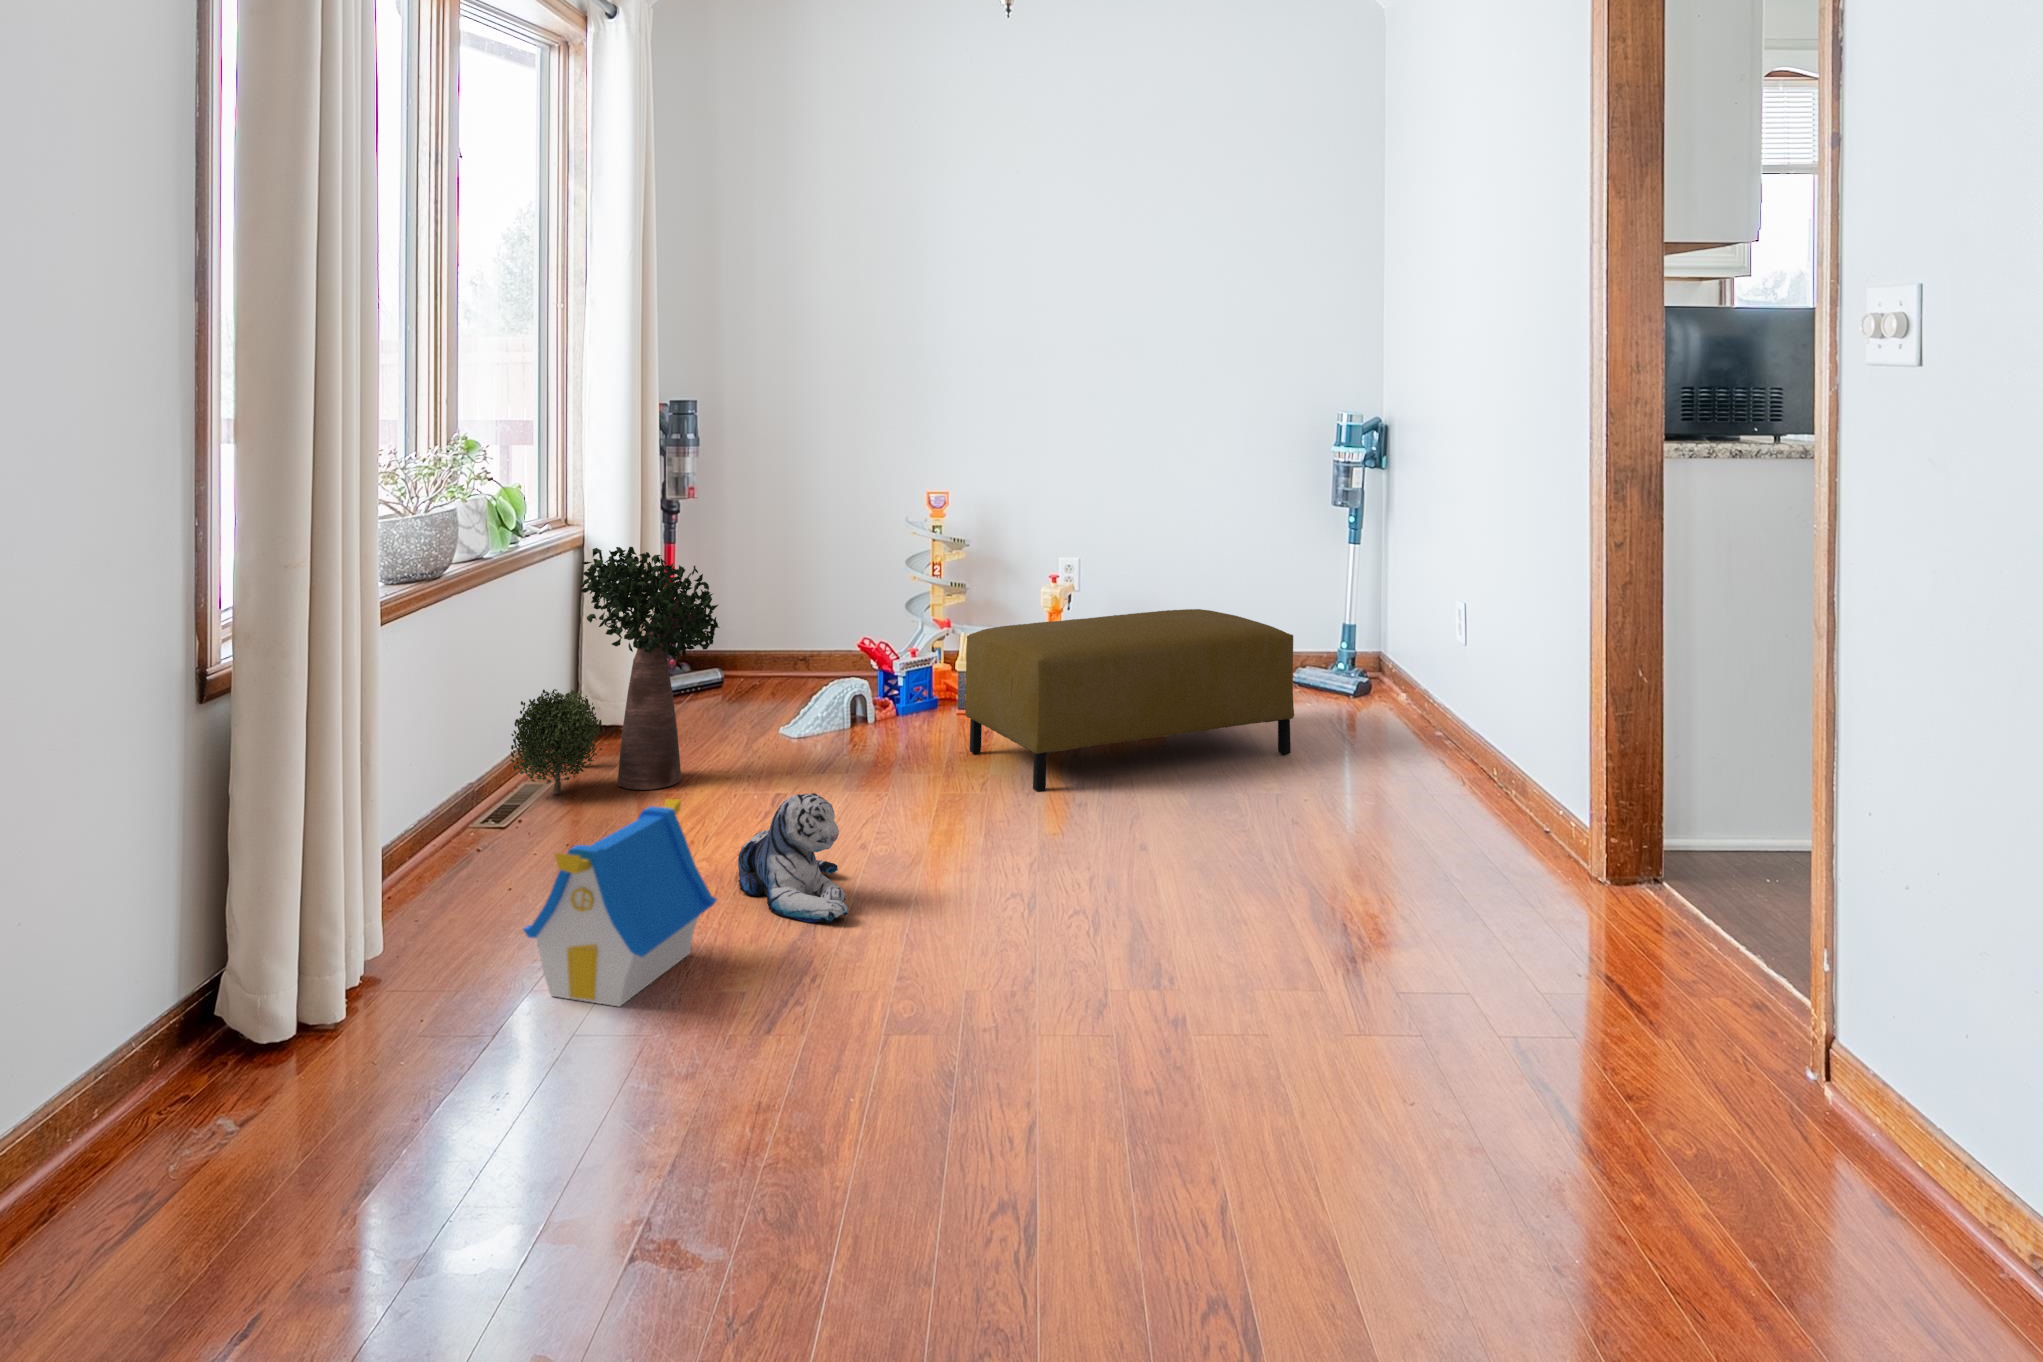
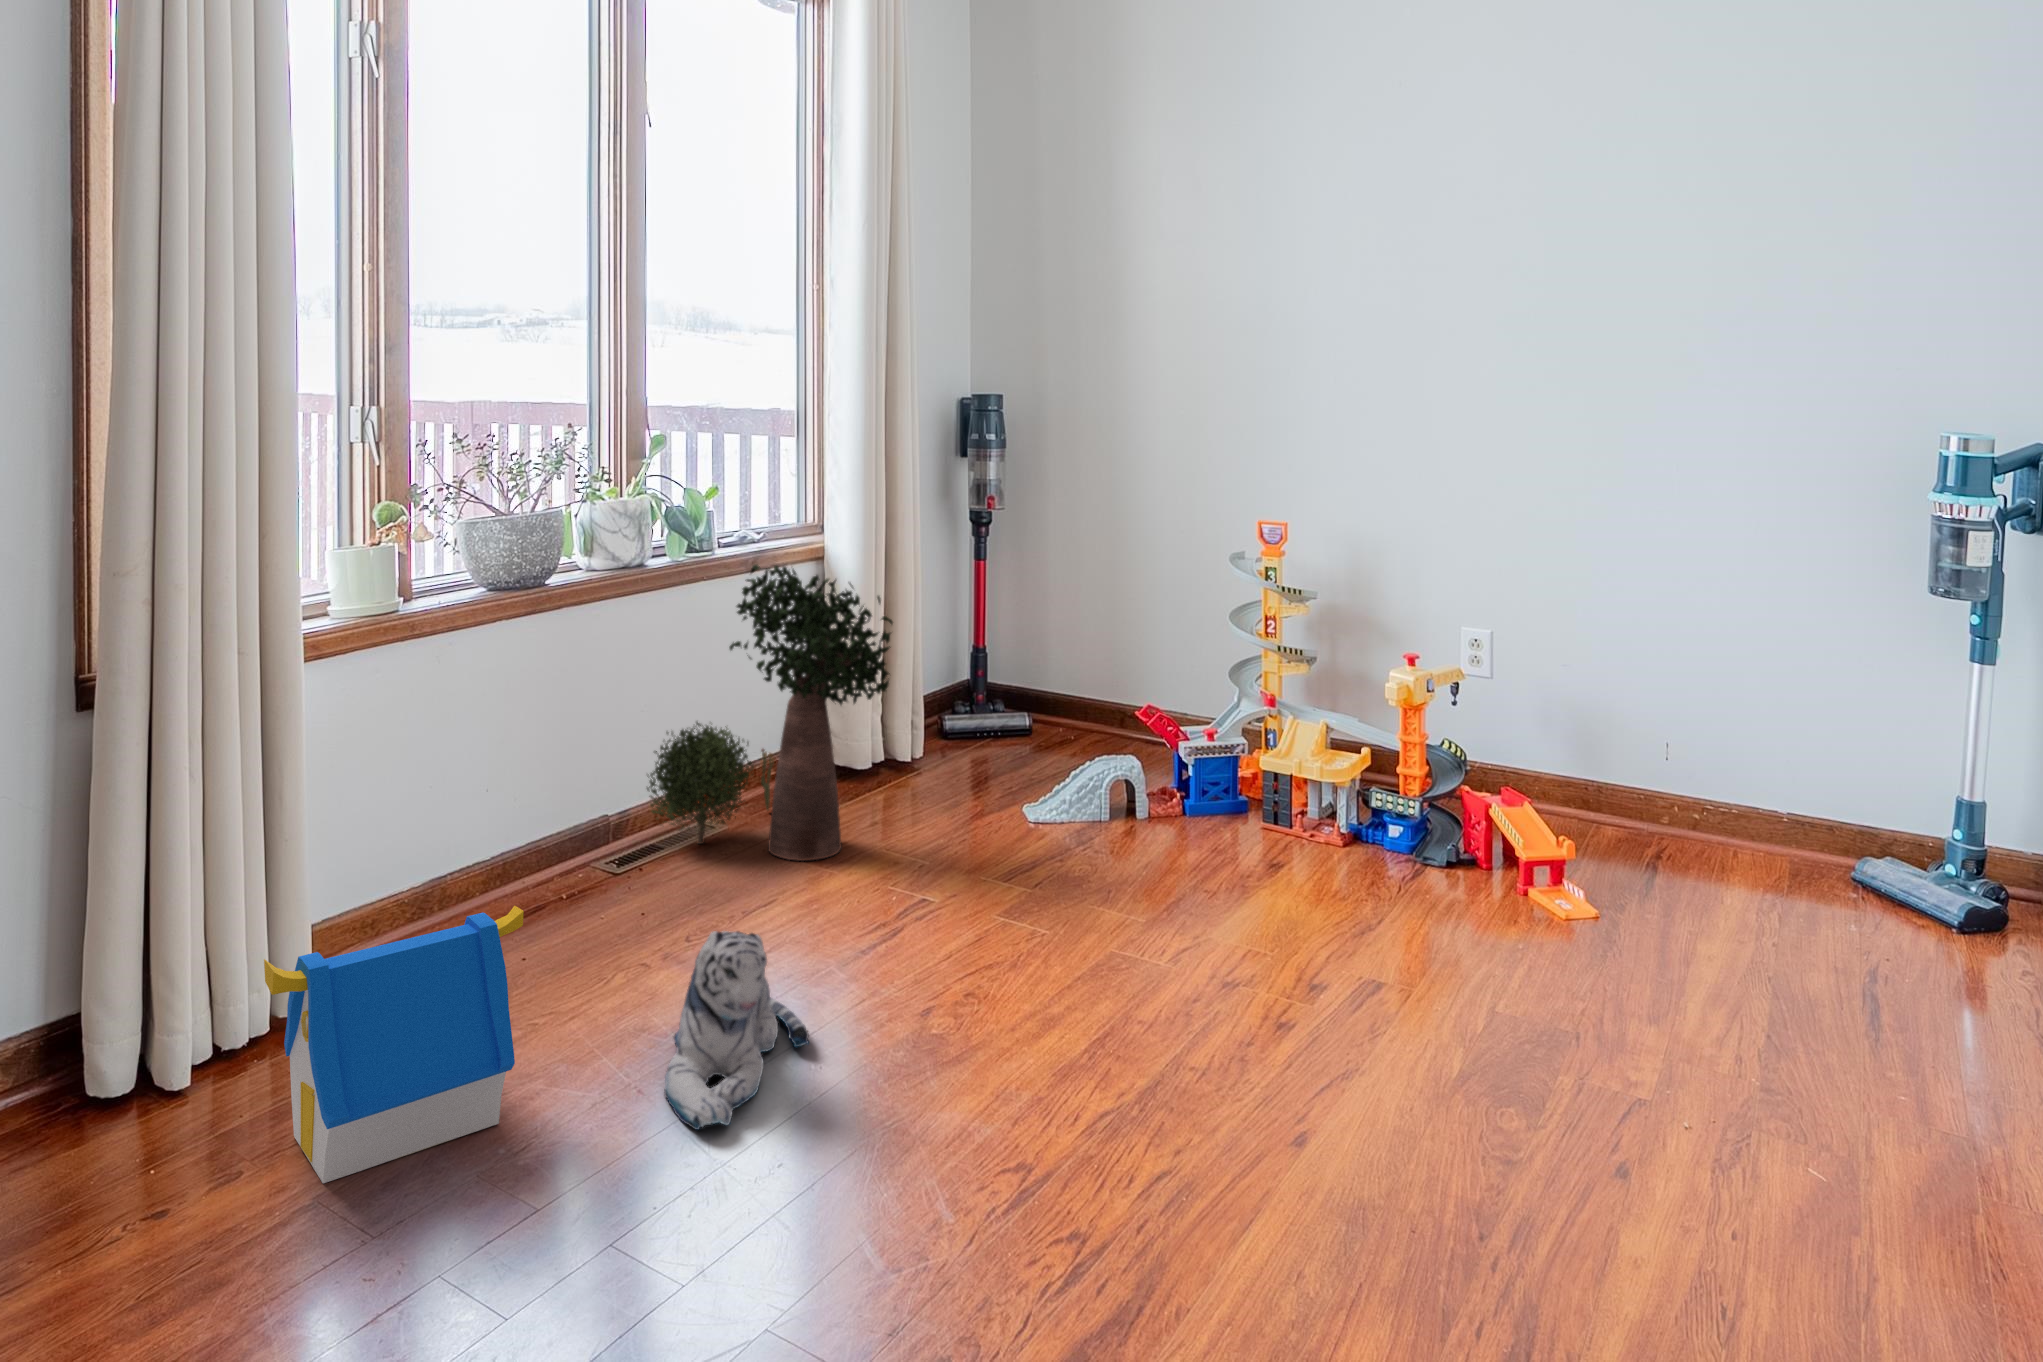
ottoman: present [965,609,1294,792] -> none [1204,724,1730,1013]

